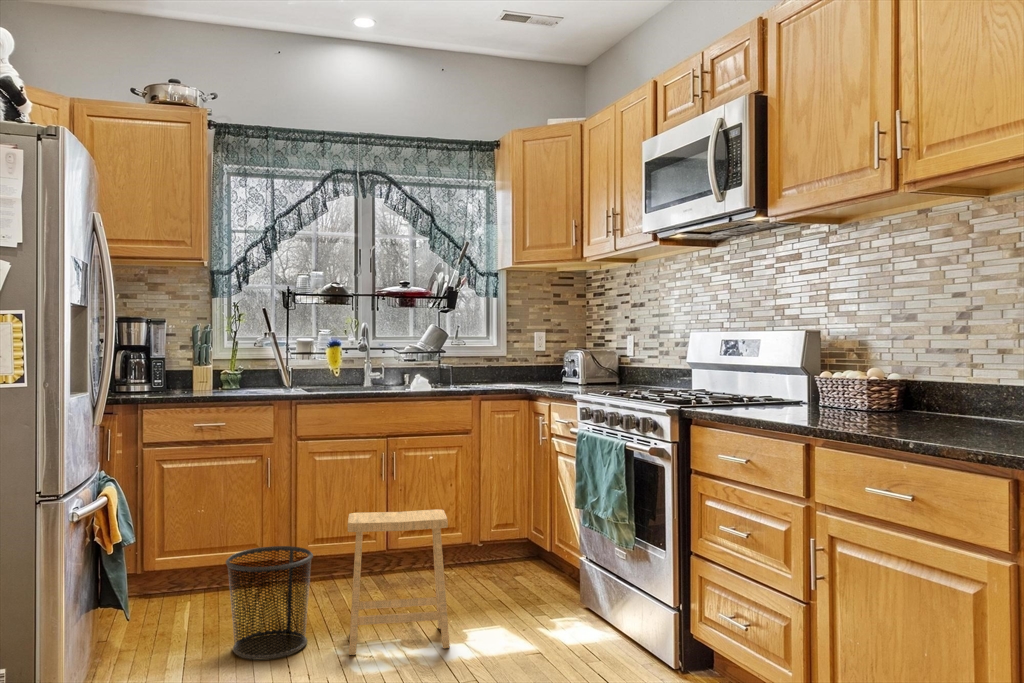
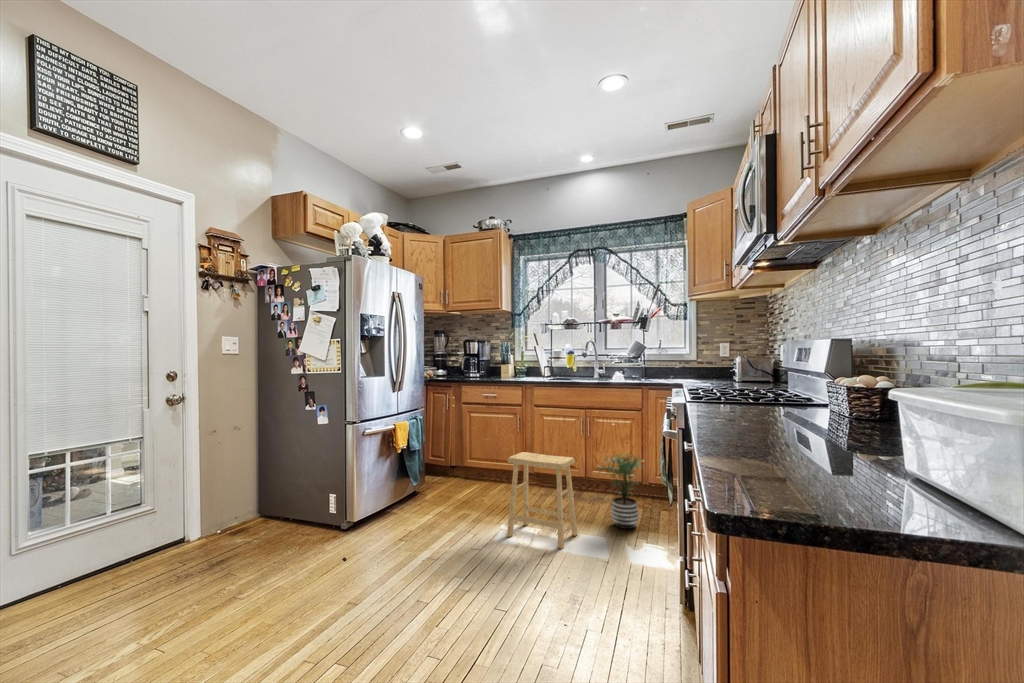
potted plant: none [448,493,518,605] -> present [598,454,644,529]
waste bin: present [226,546,313,659] -> none [457,464,504,527]

